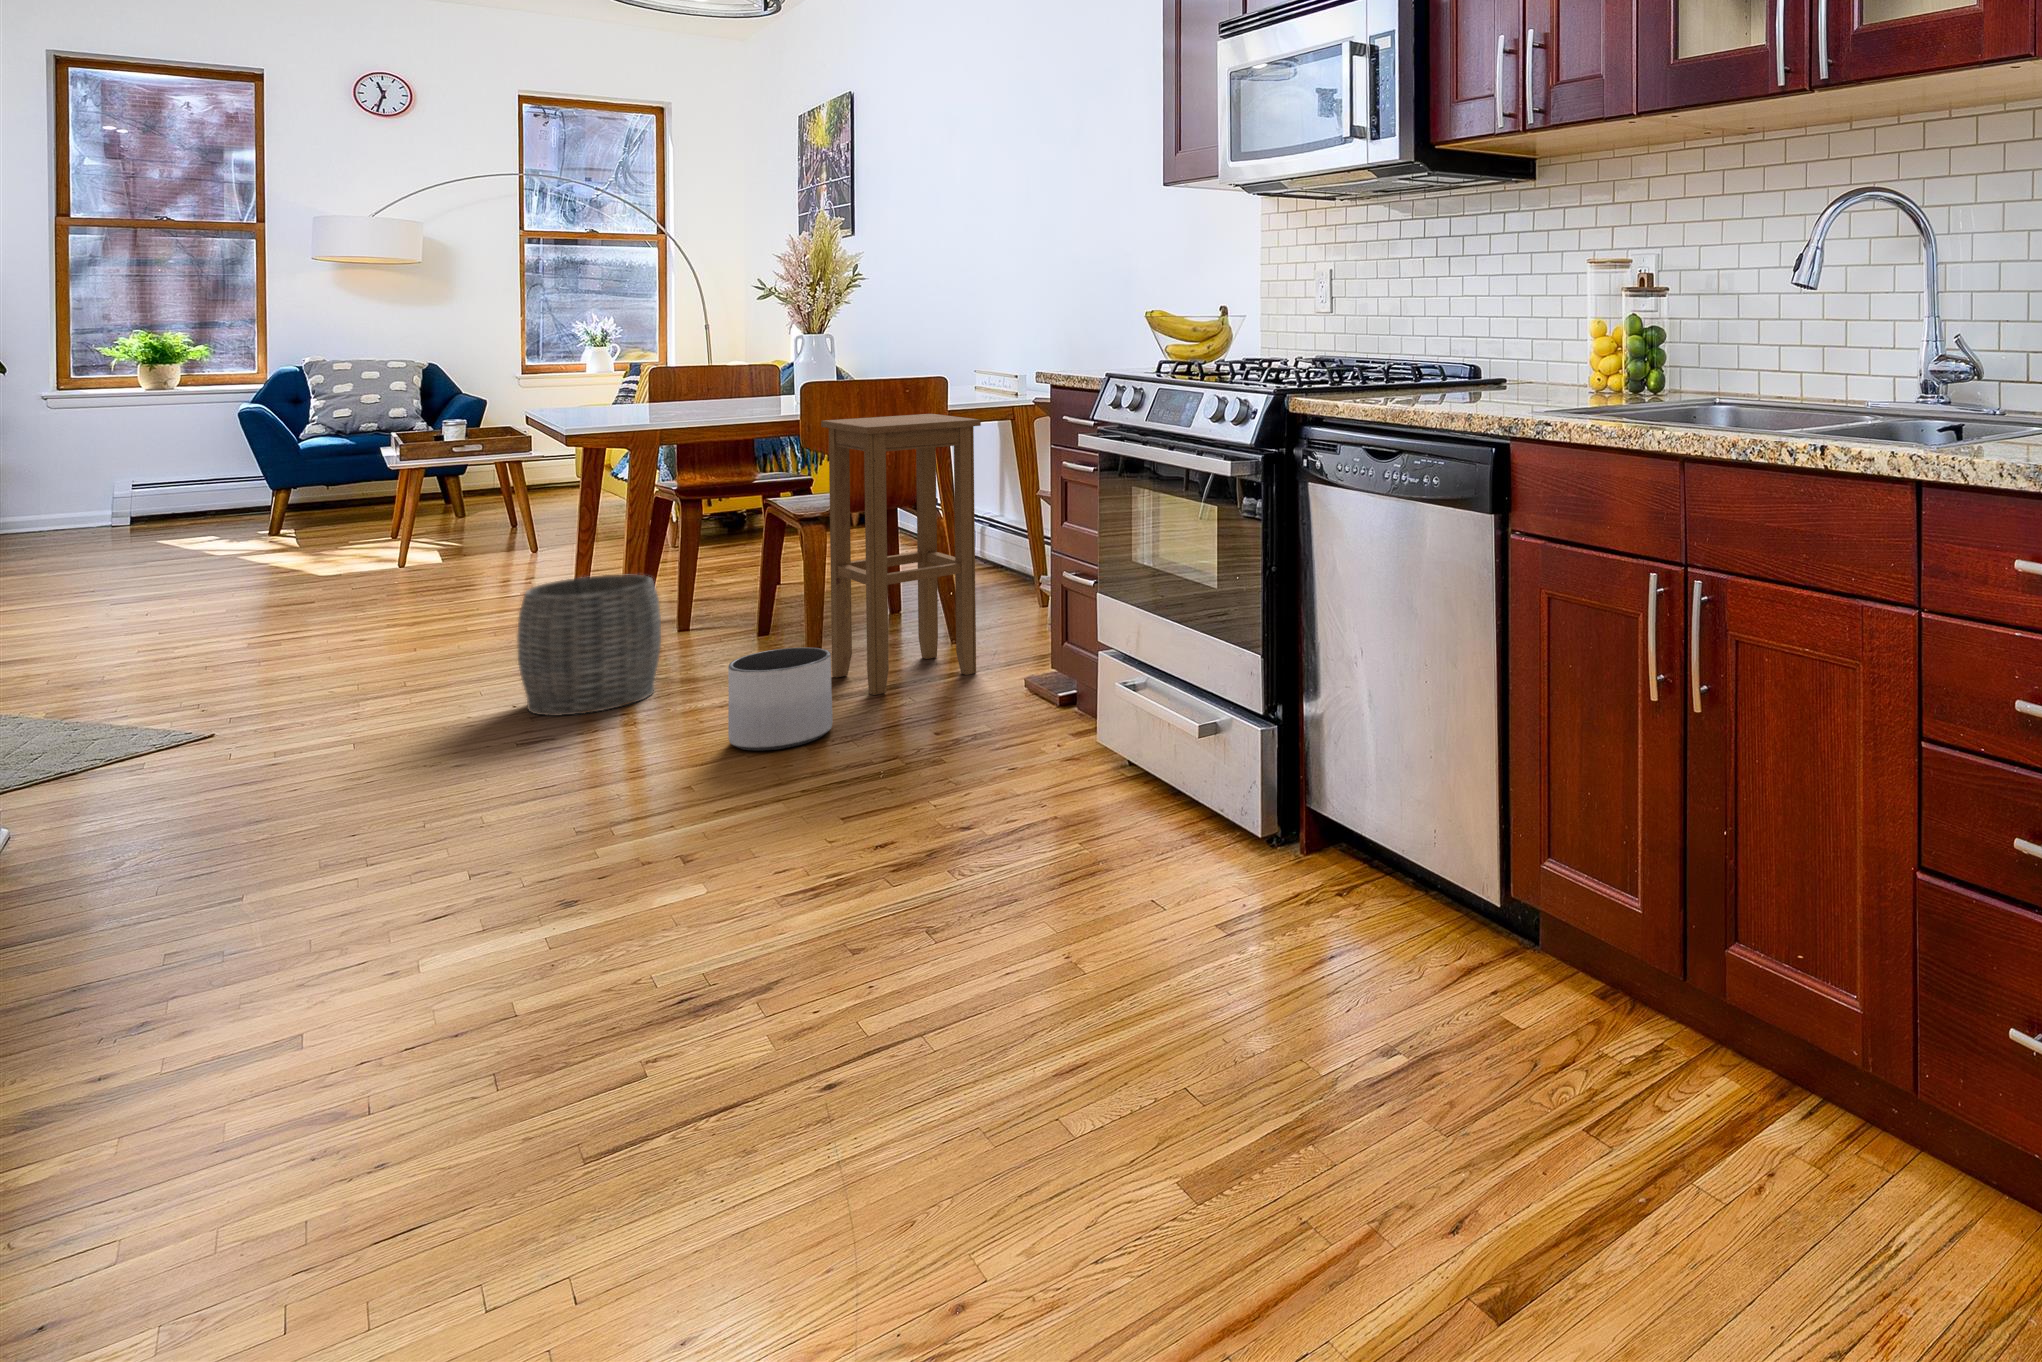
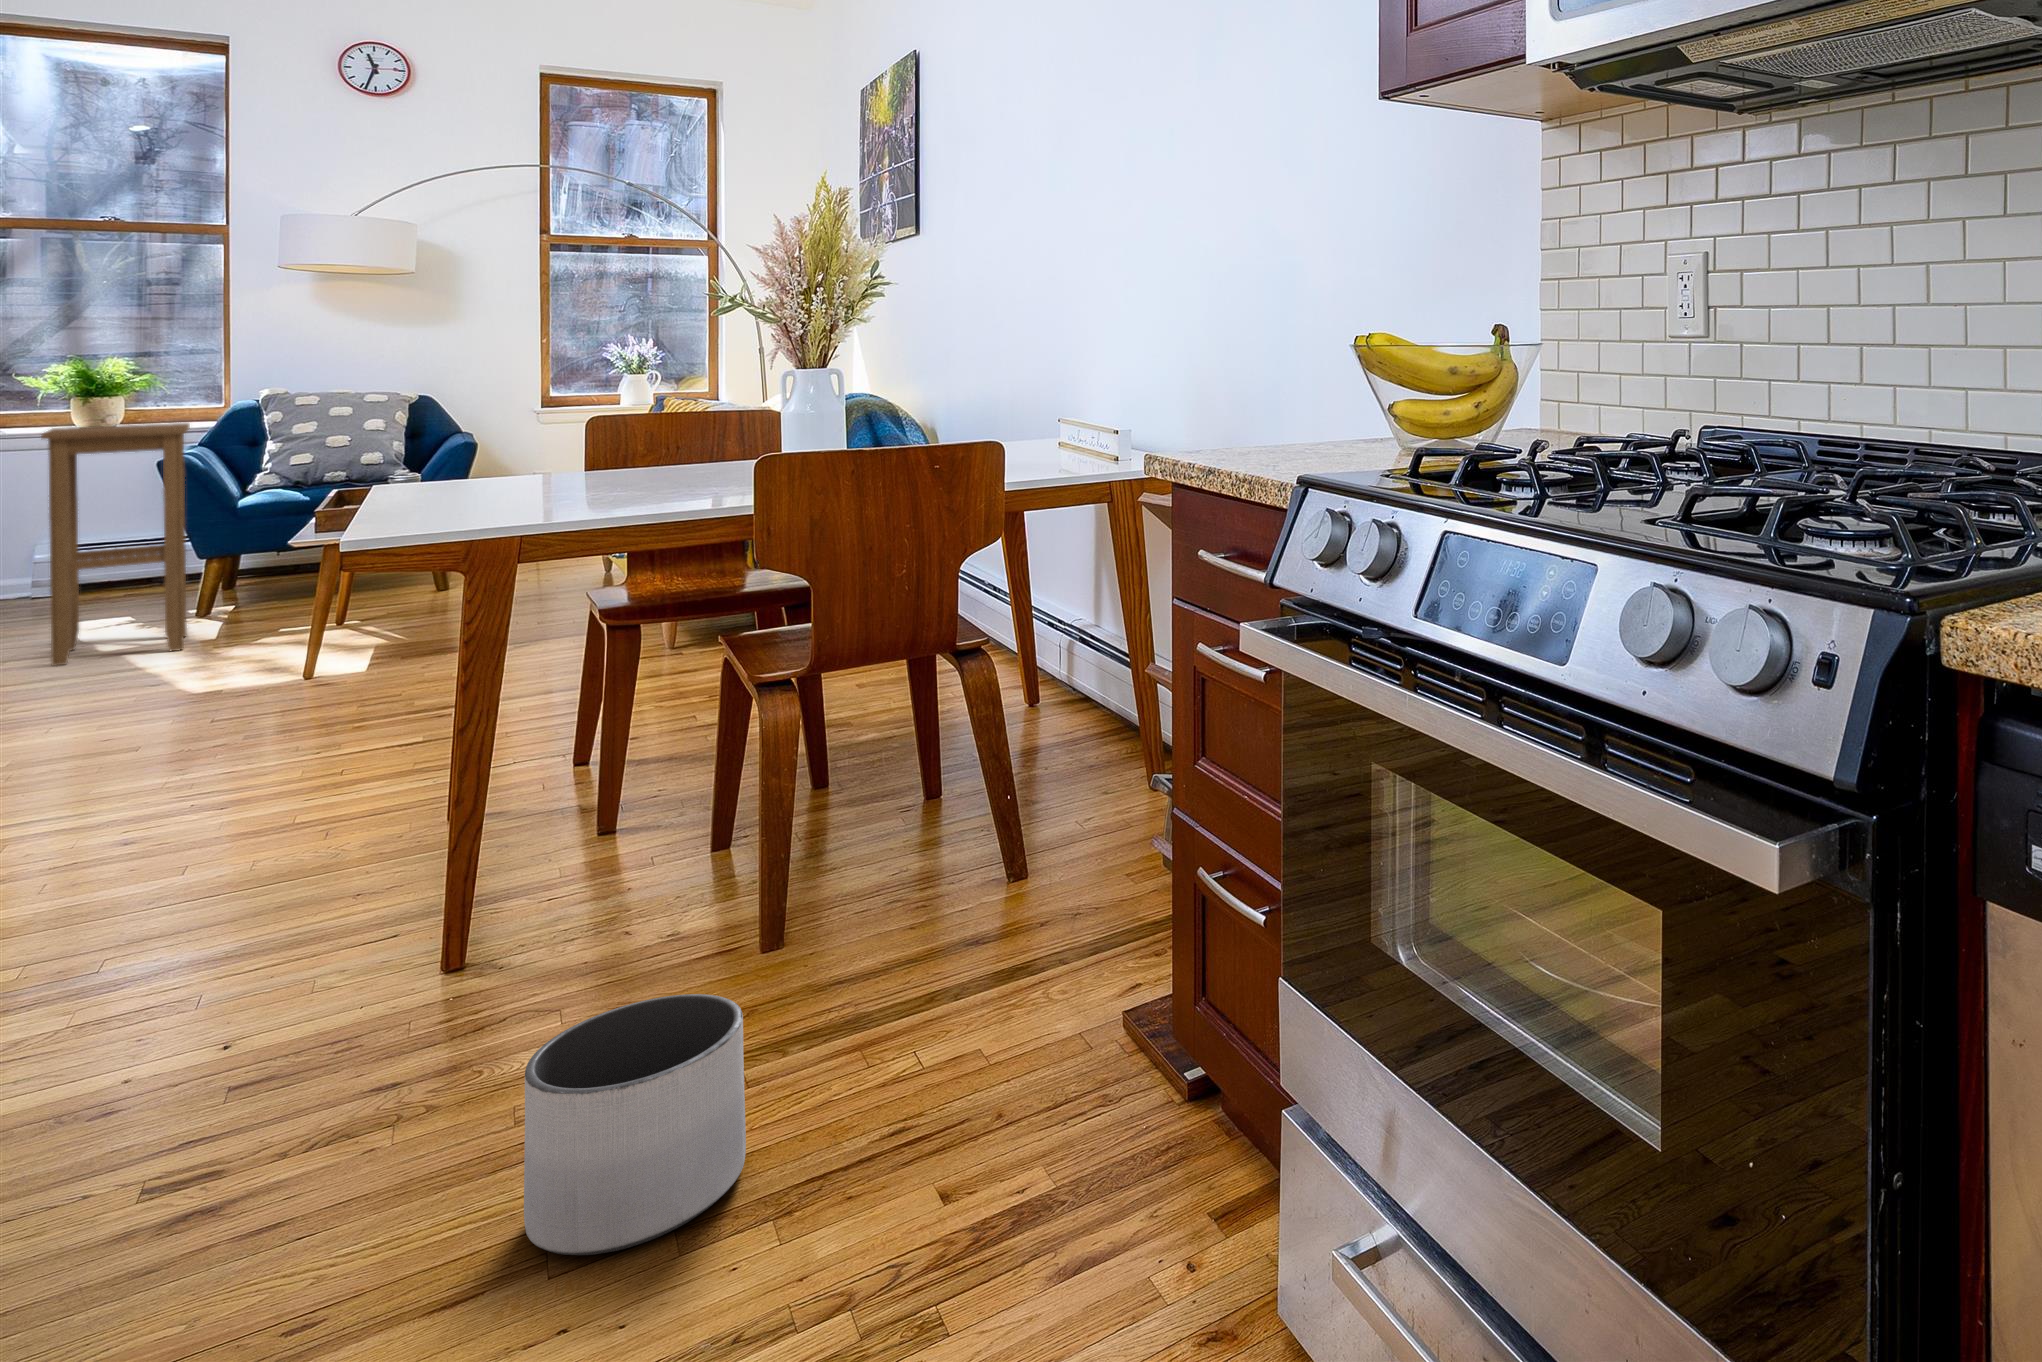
stool: present [821,414,981,695] -> present [41,423,190,666]
woven basket: present [517,575,661,716] -> none [213,795,496,1089]

